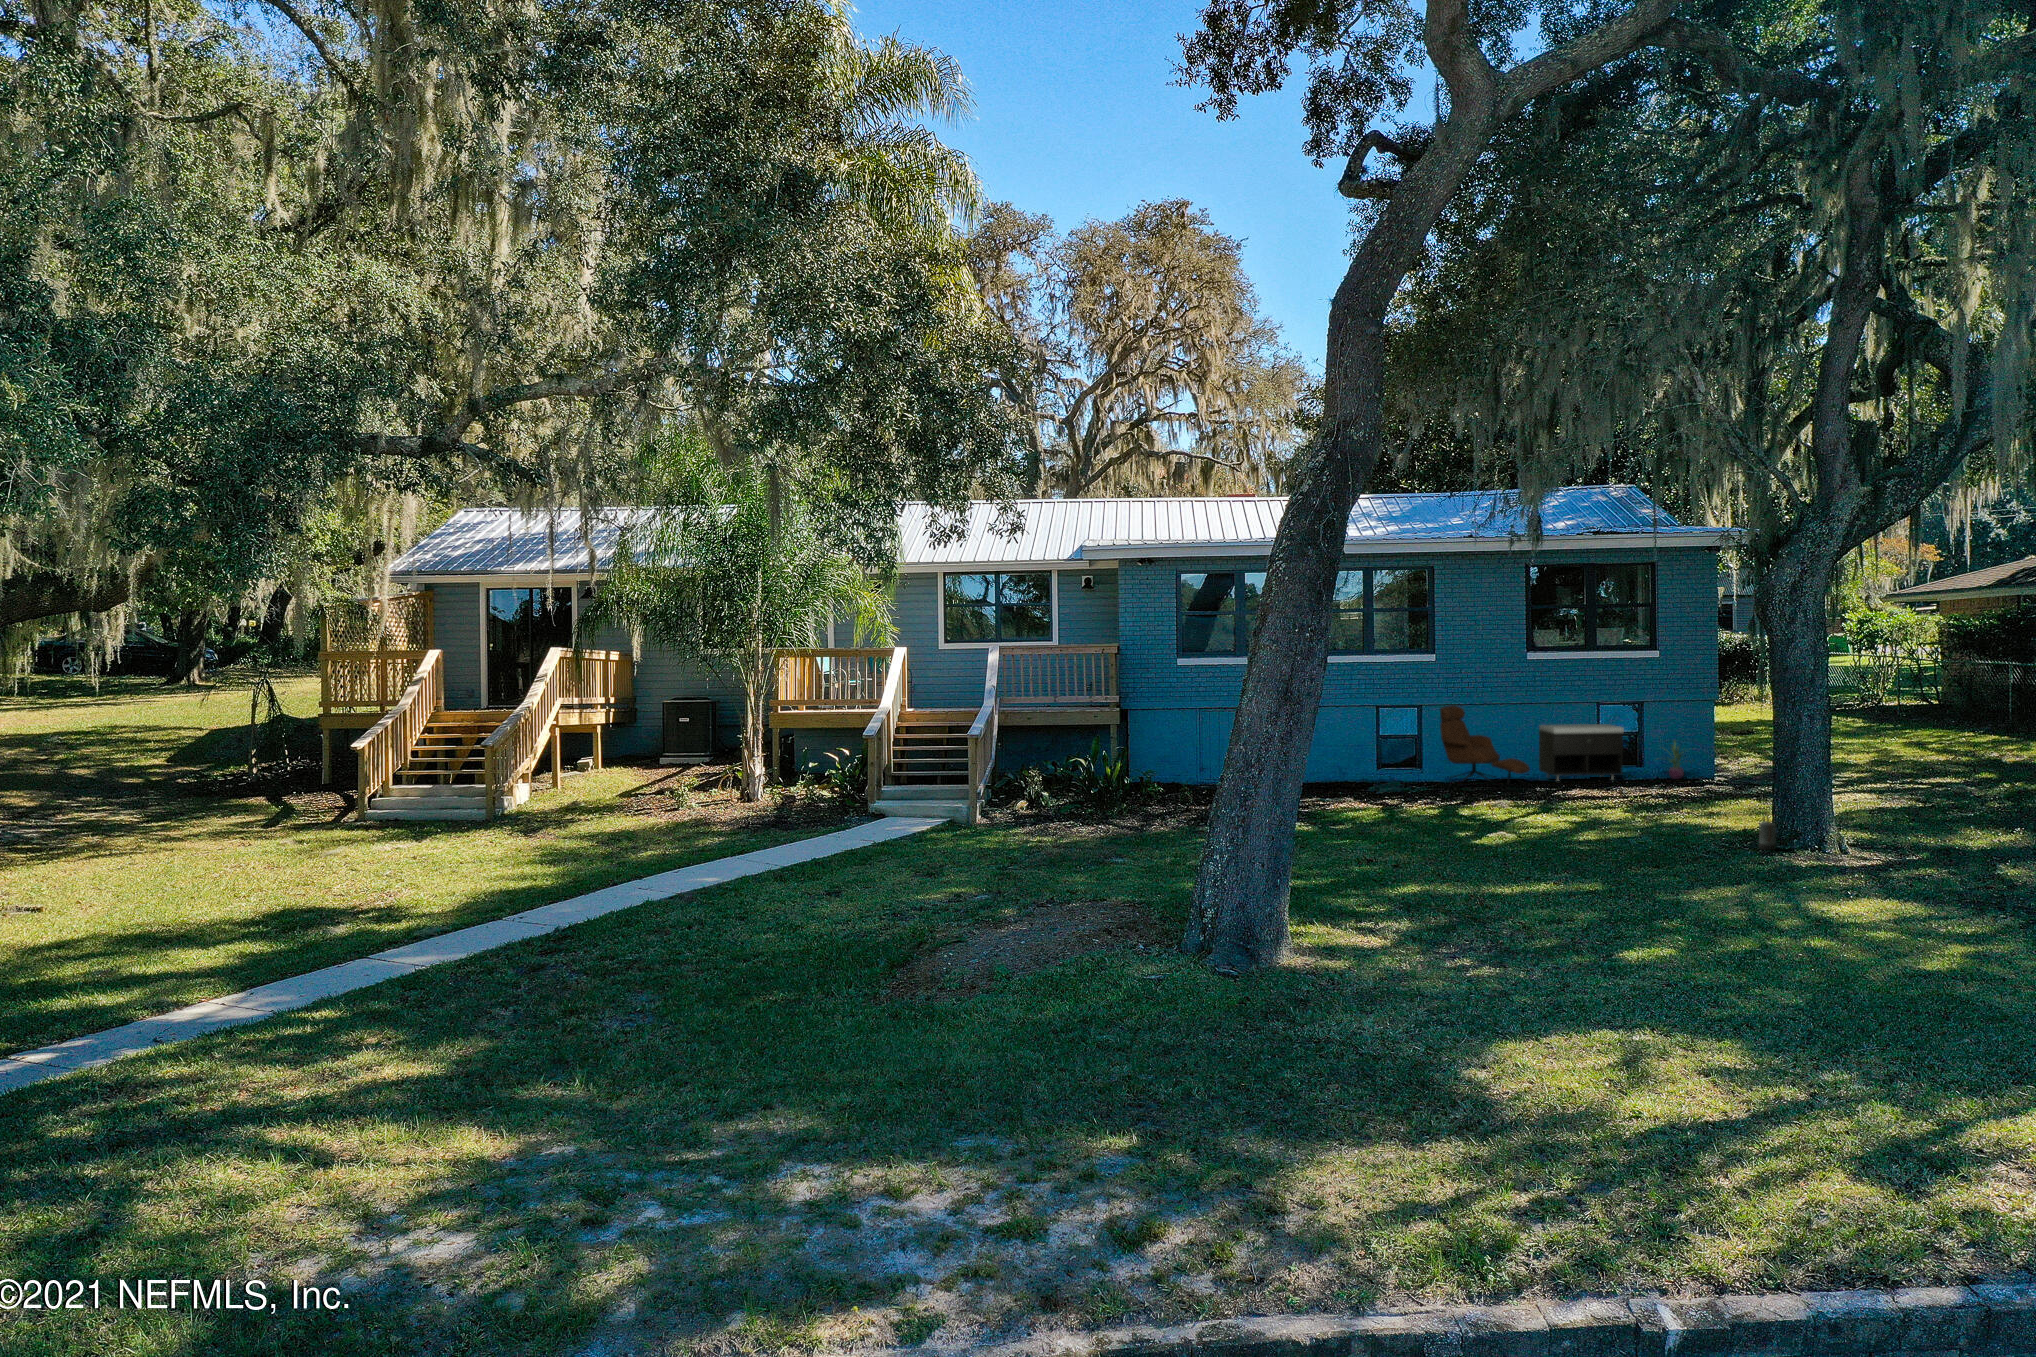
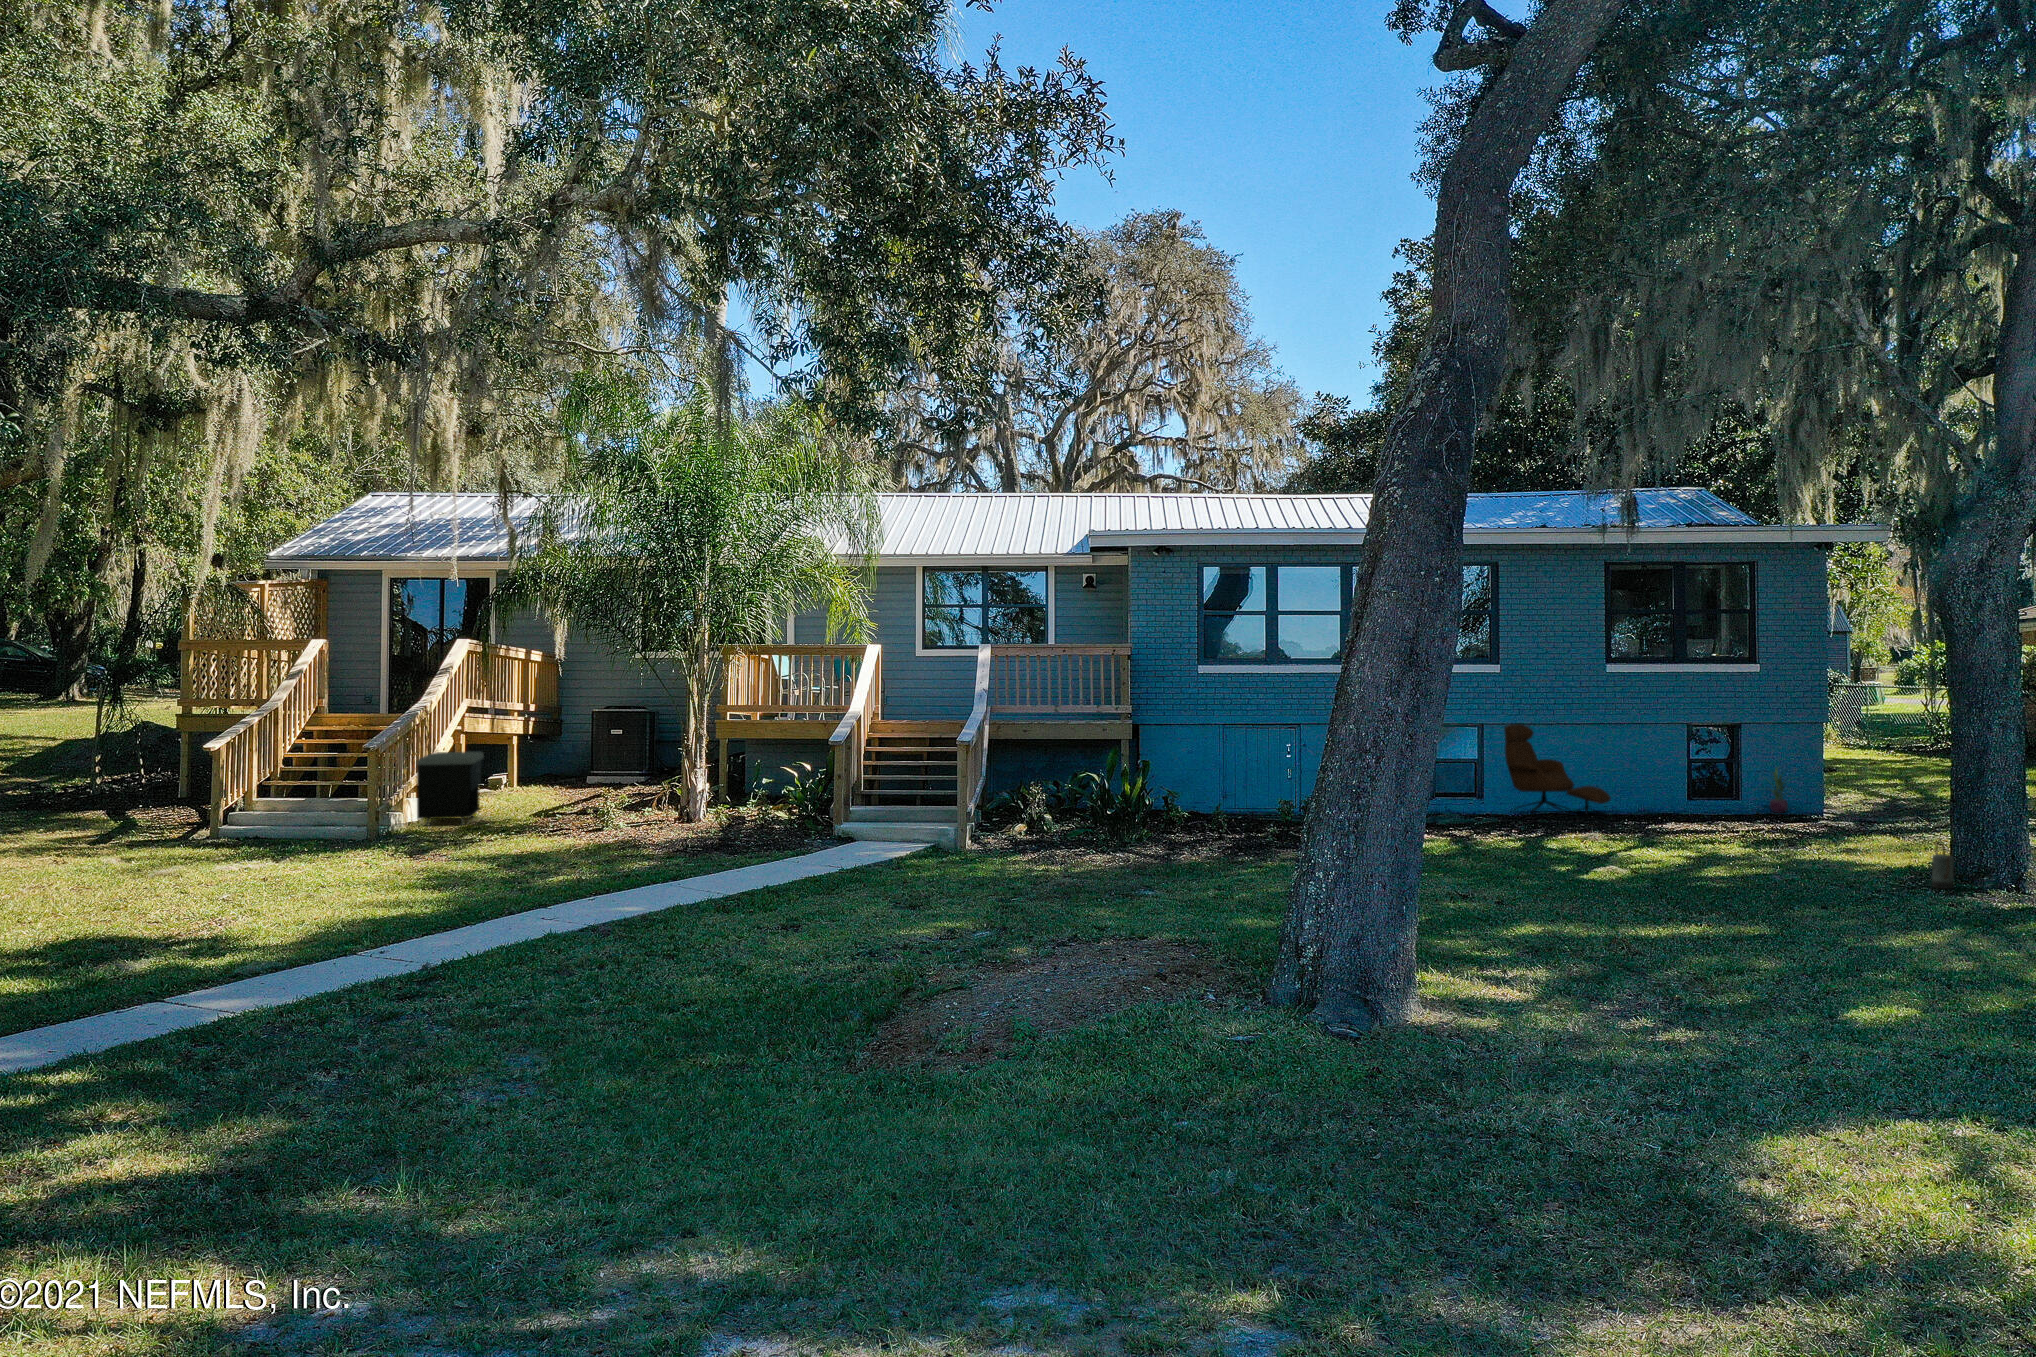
storage bench: present [1539,724,1624,780] -> present [417,752,484,826]

